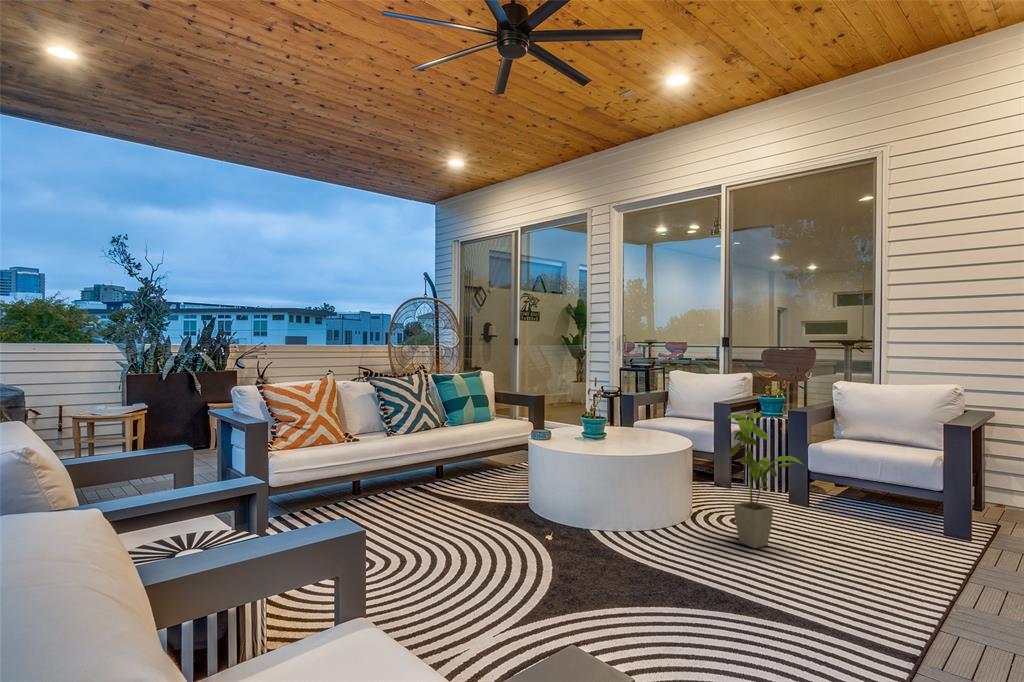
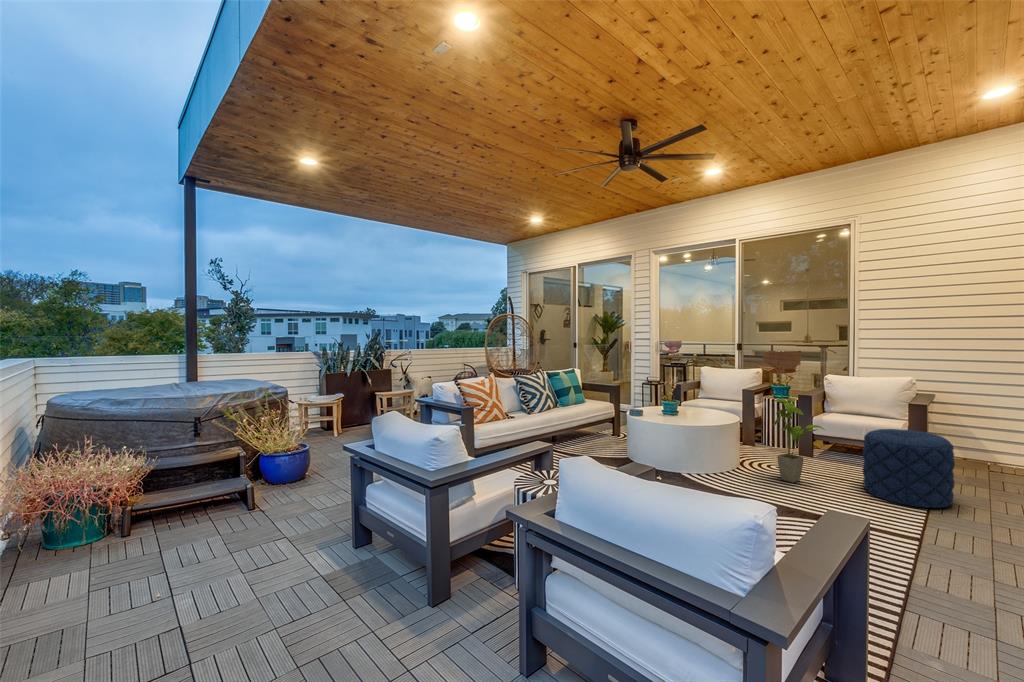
pouf: none [863,464,1002,596] -> present [863,429,955,508]

